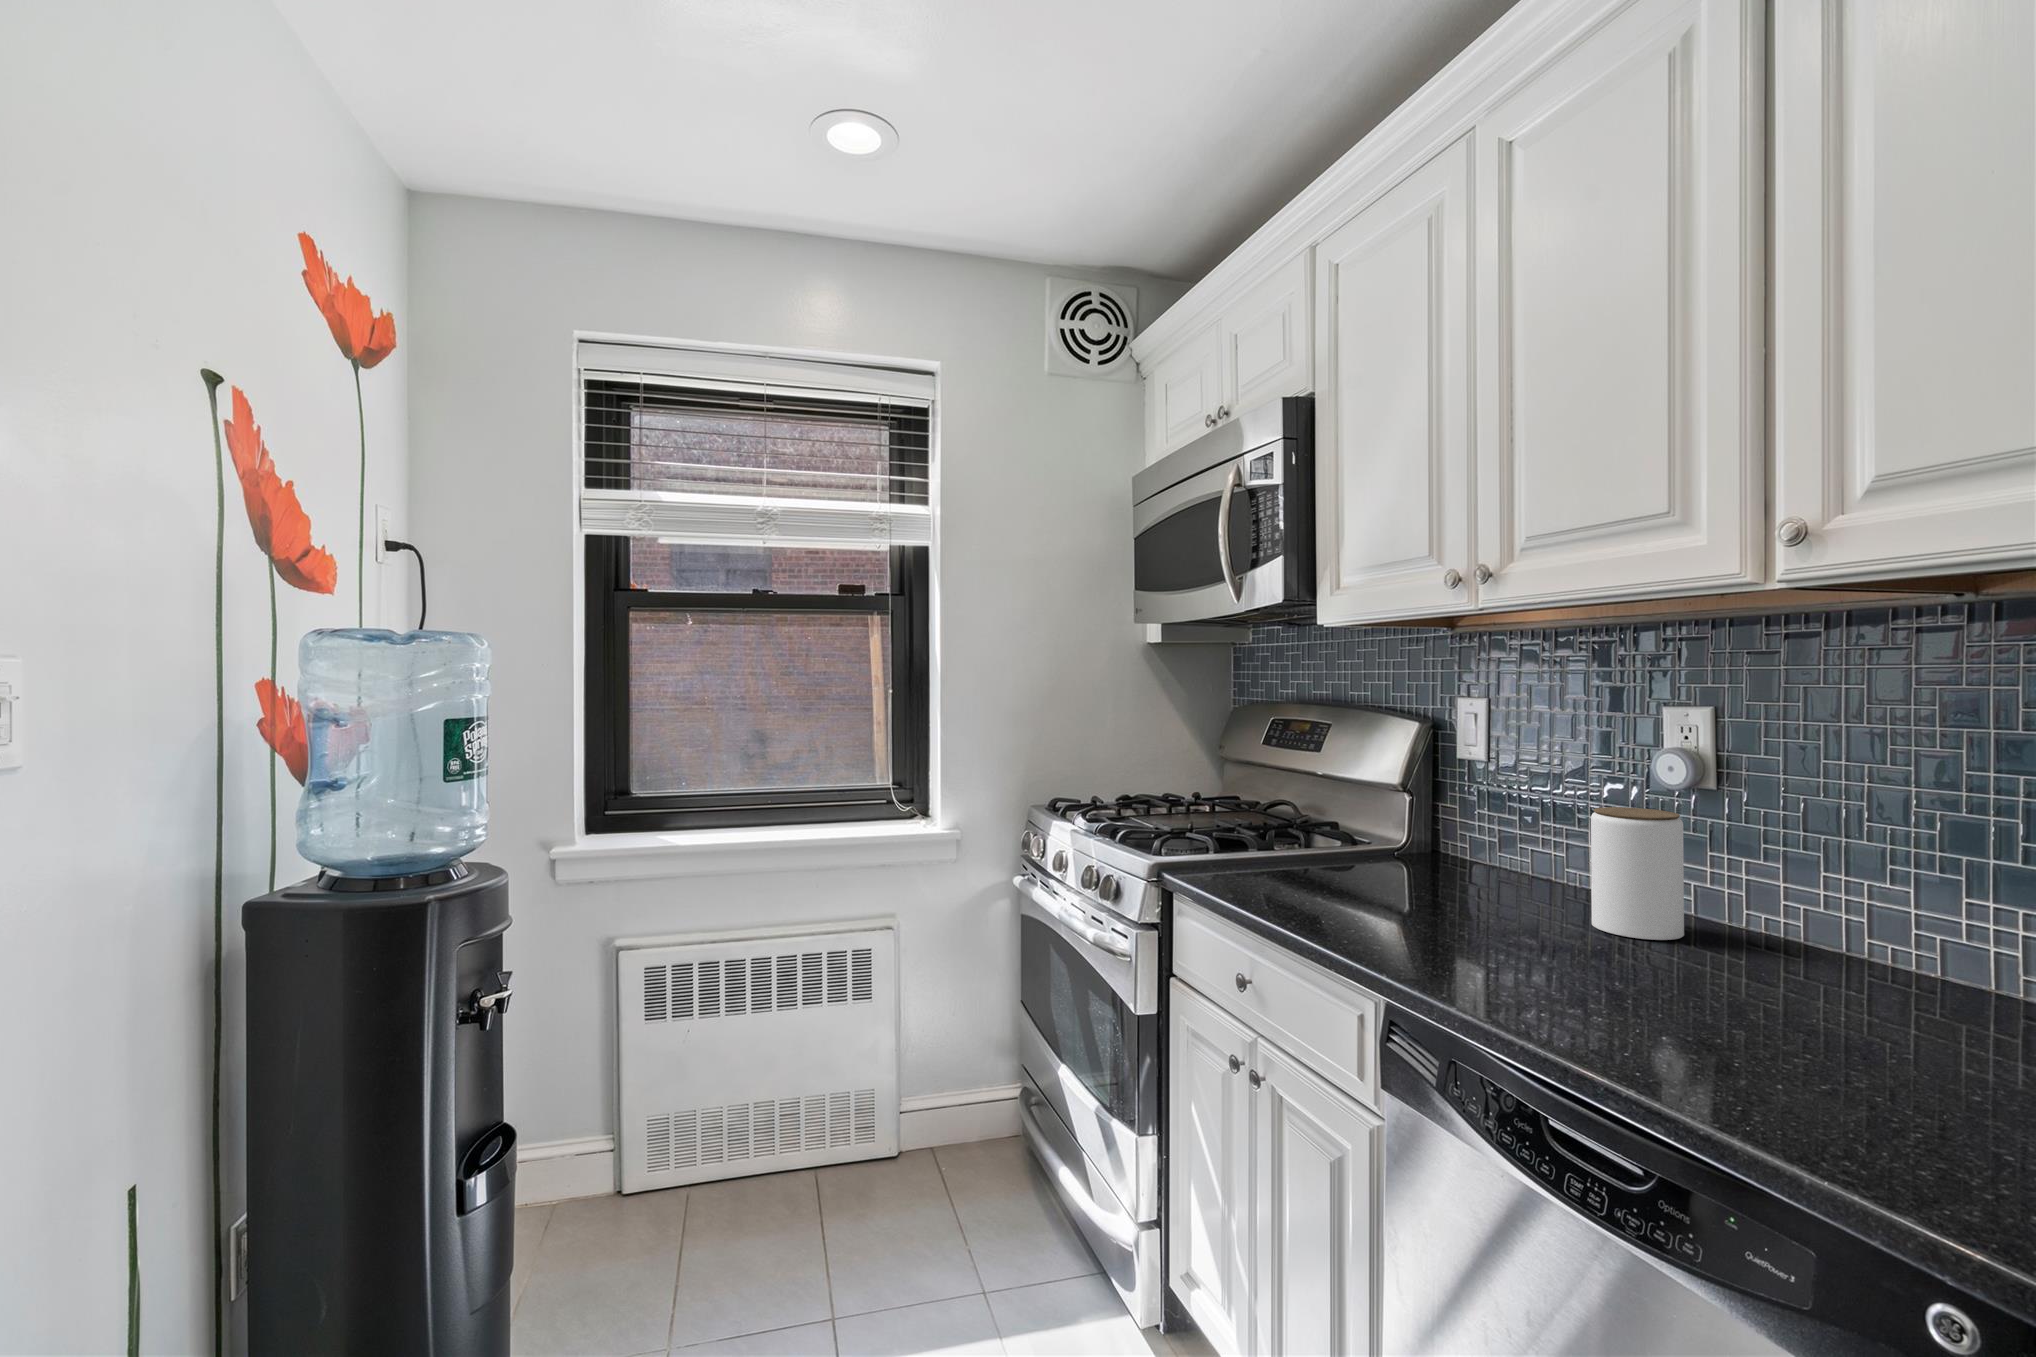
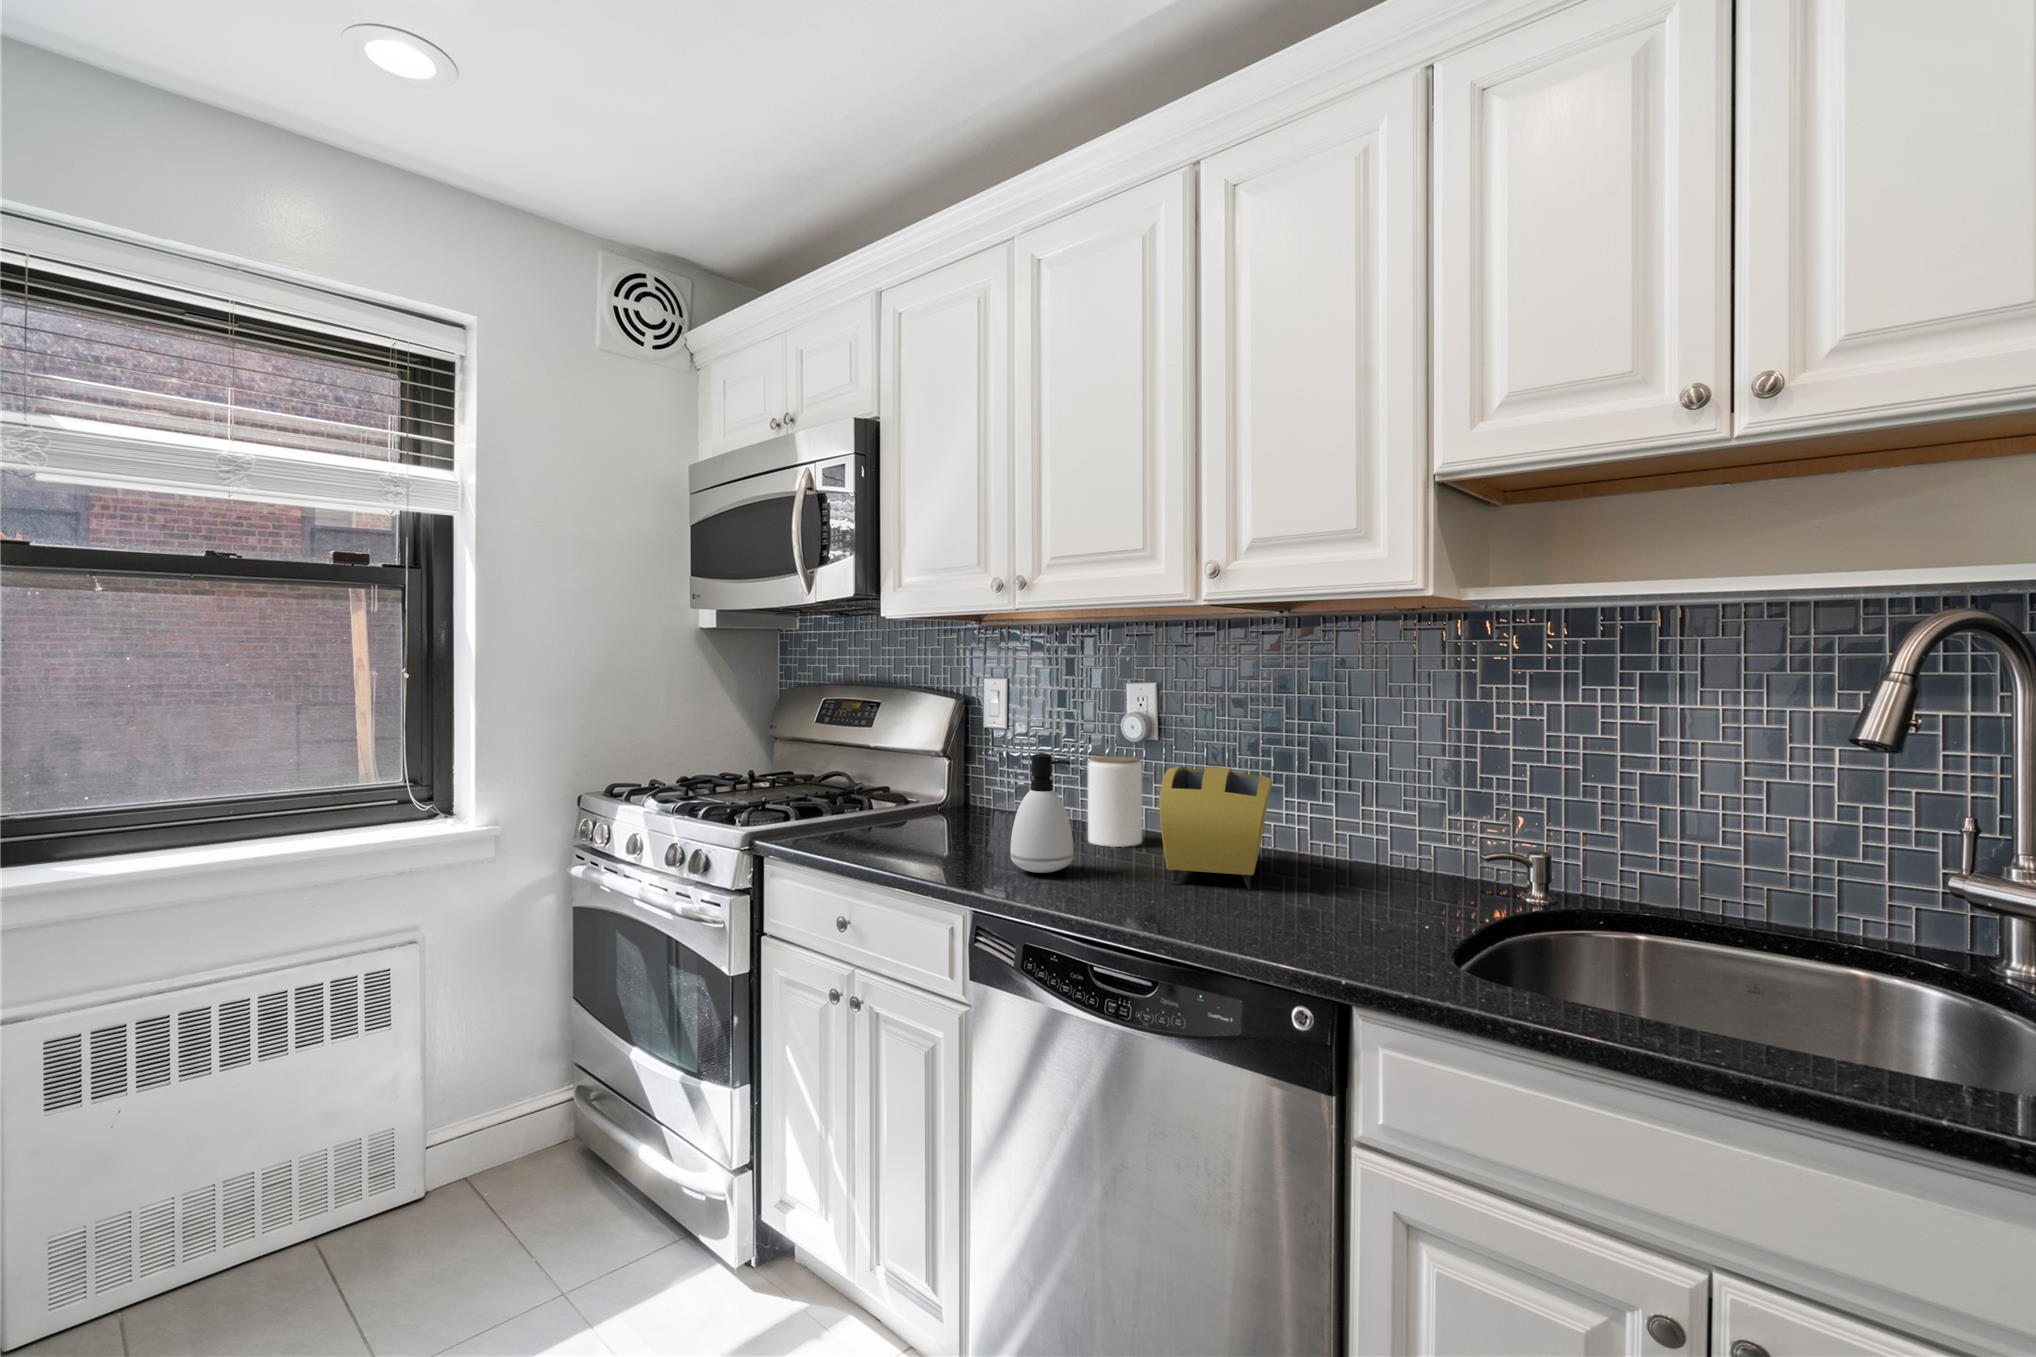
soap dispenser: none [1452,801,1550,965] -> present [1010,753,1074,873]
toaster: none [1694,835,1934,1053] -> present [1160,766,1273,889]

